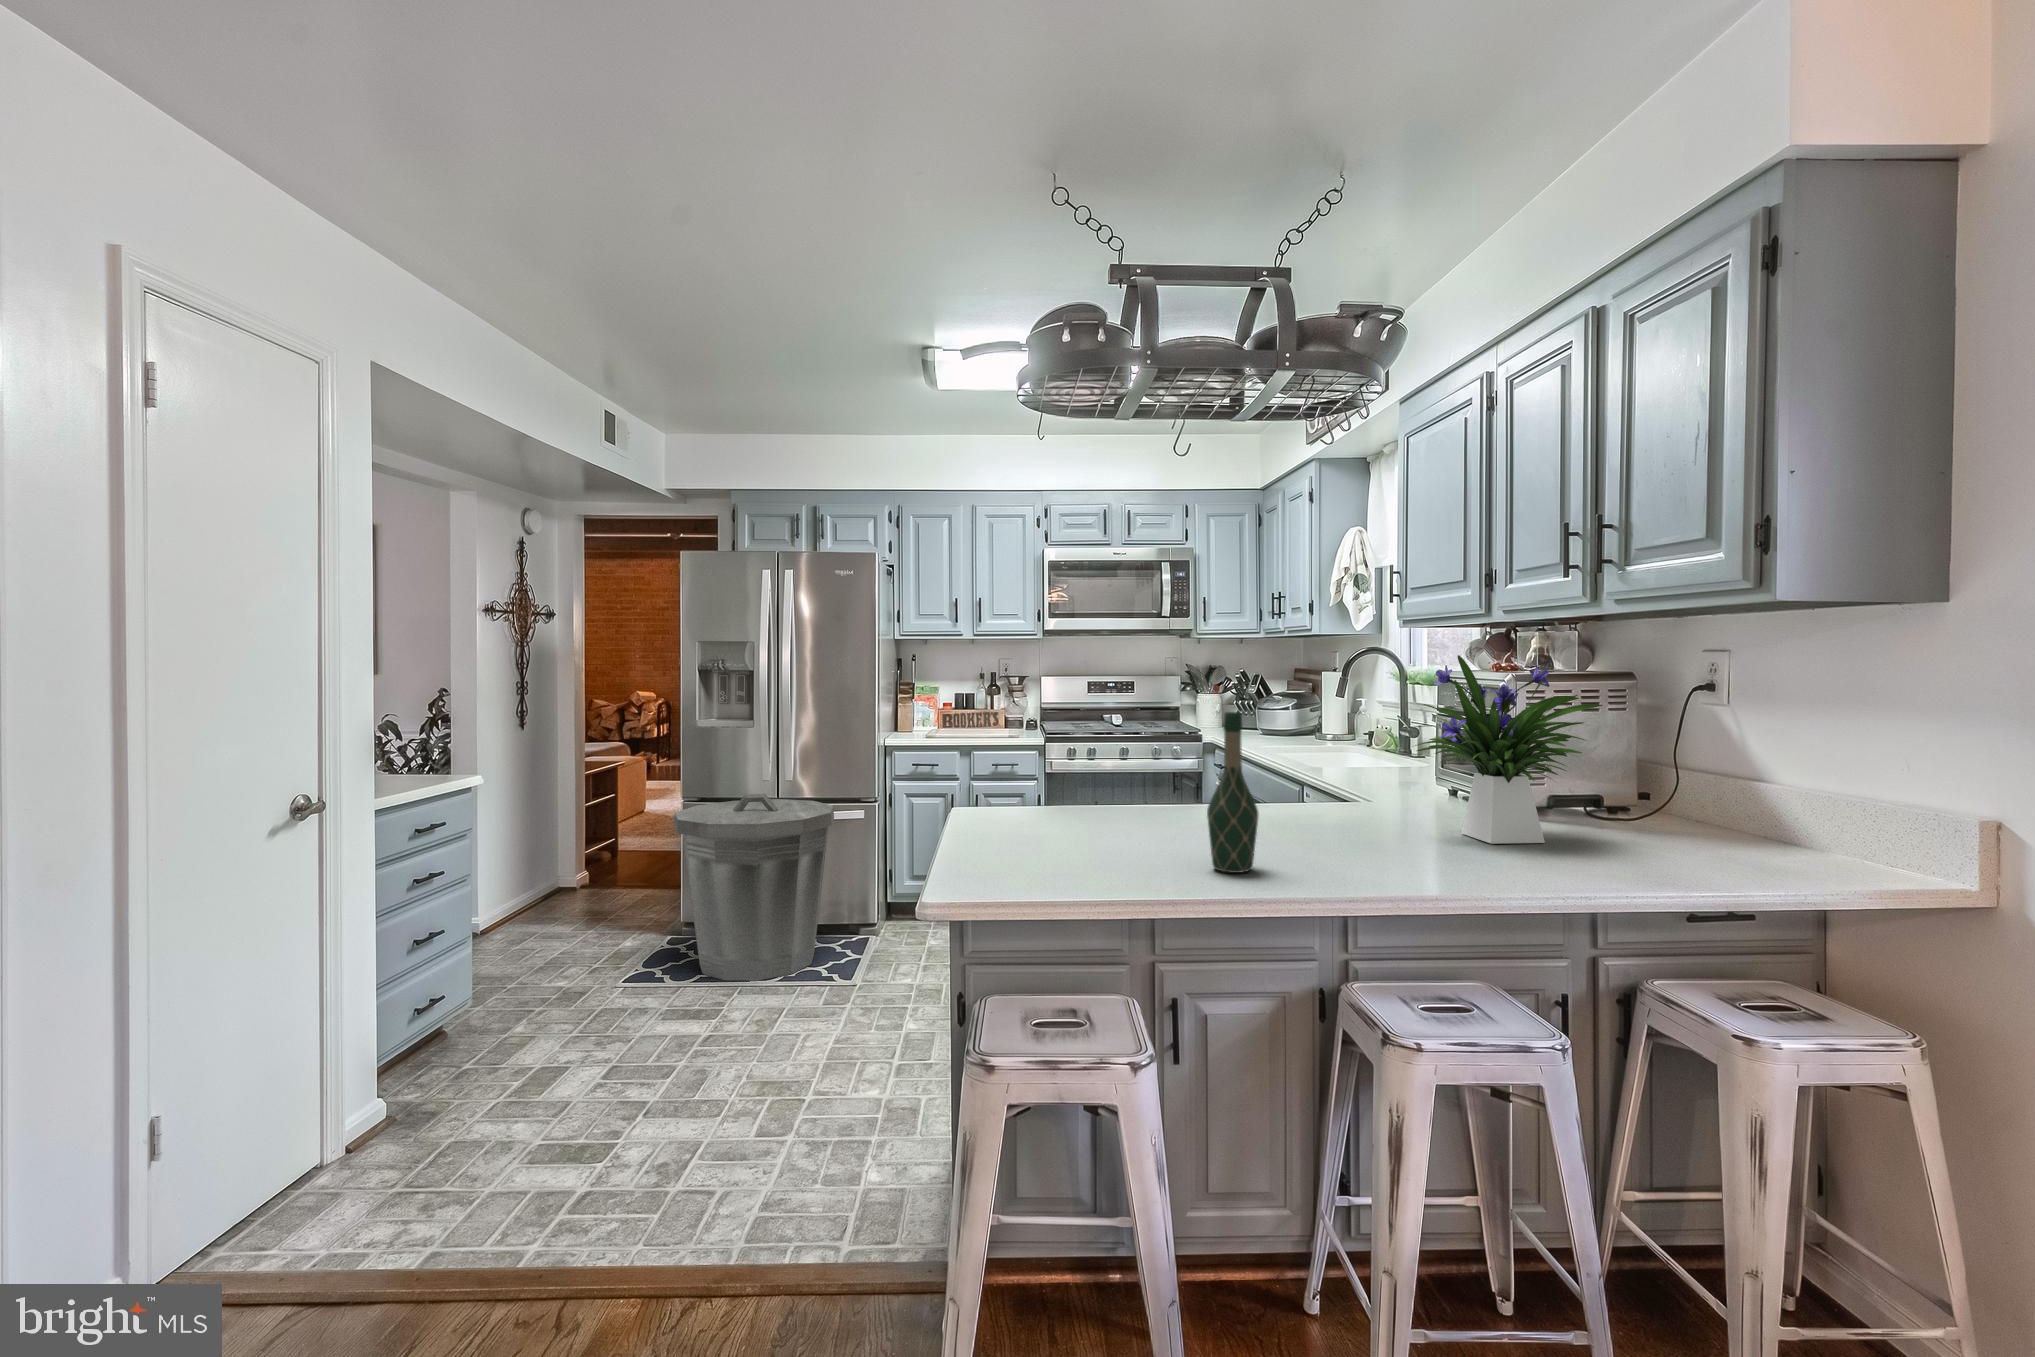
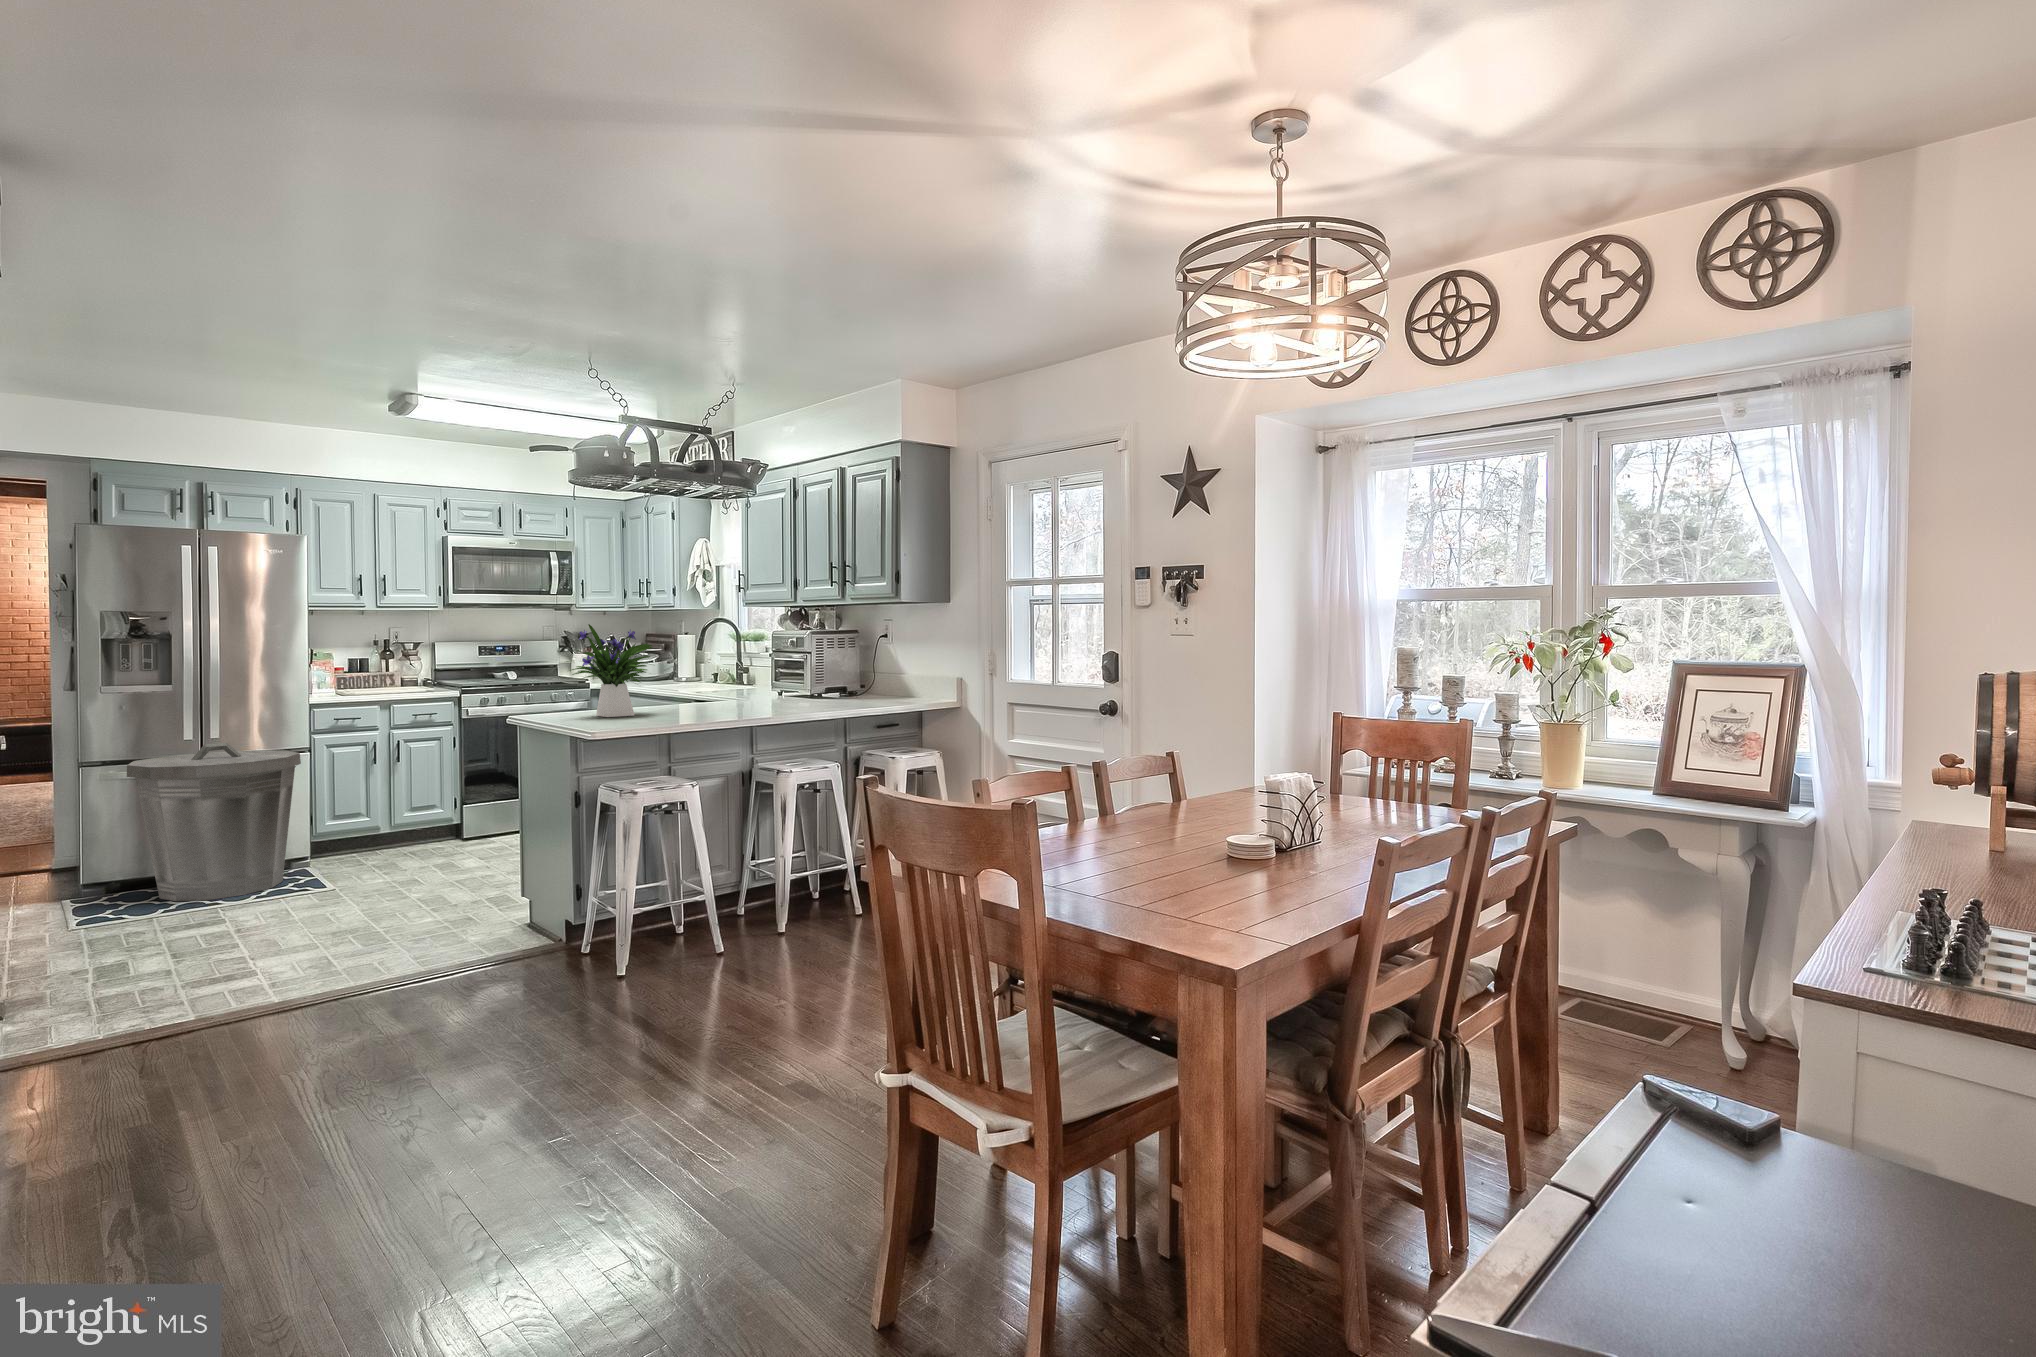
flower arrangement: present [1408,655,1602,844] -> present [566,624,652,717]
wine bottle: present [1207,712,1259,873] -> none [695,647,719,718]

